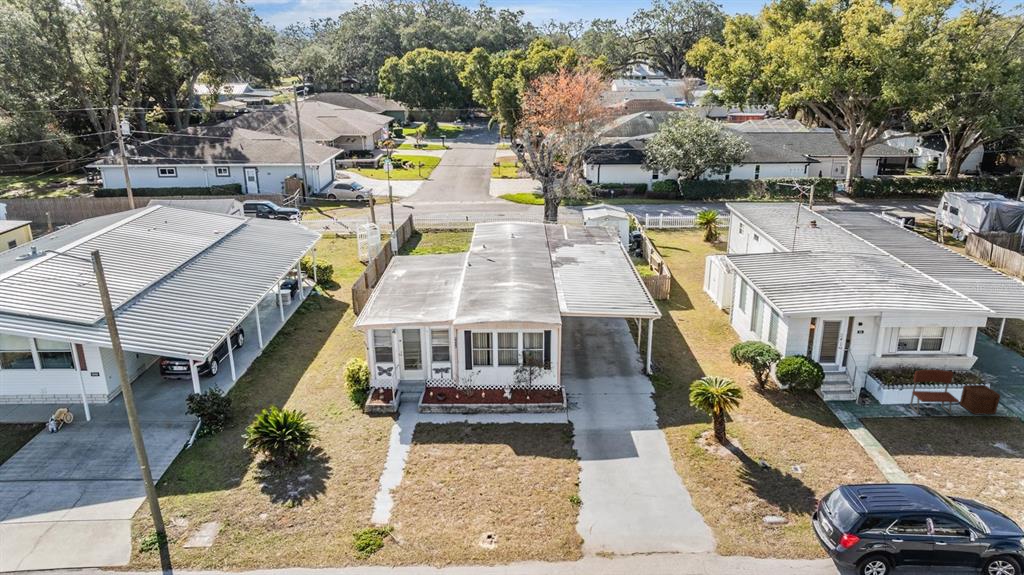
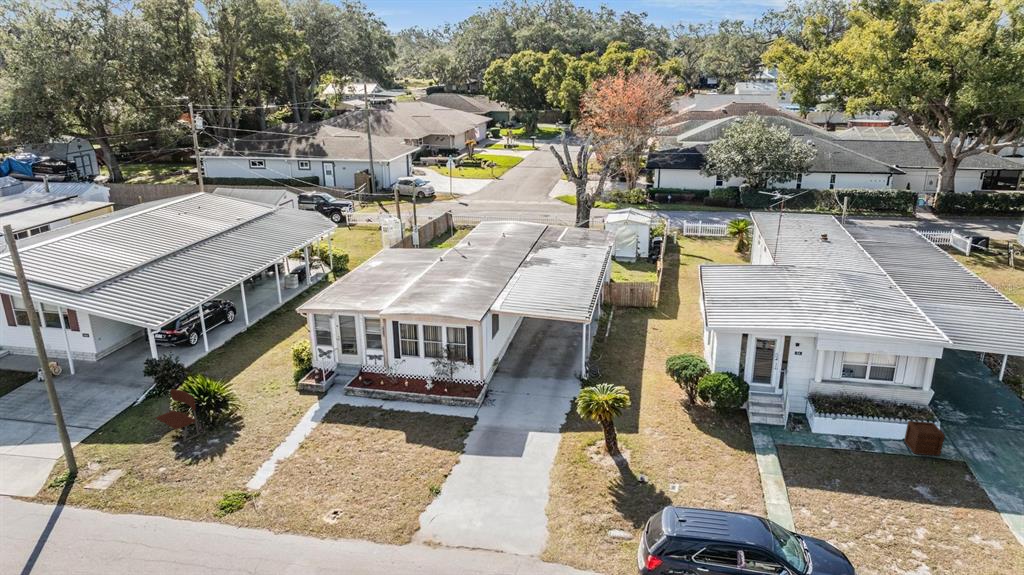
bench: present [909,370,959,414] -> present [157,389,199,442]

